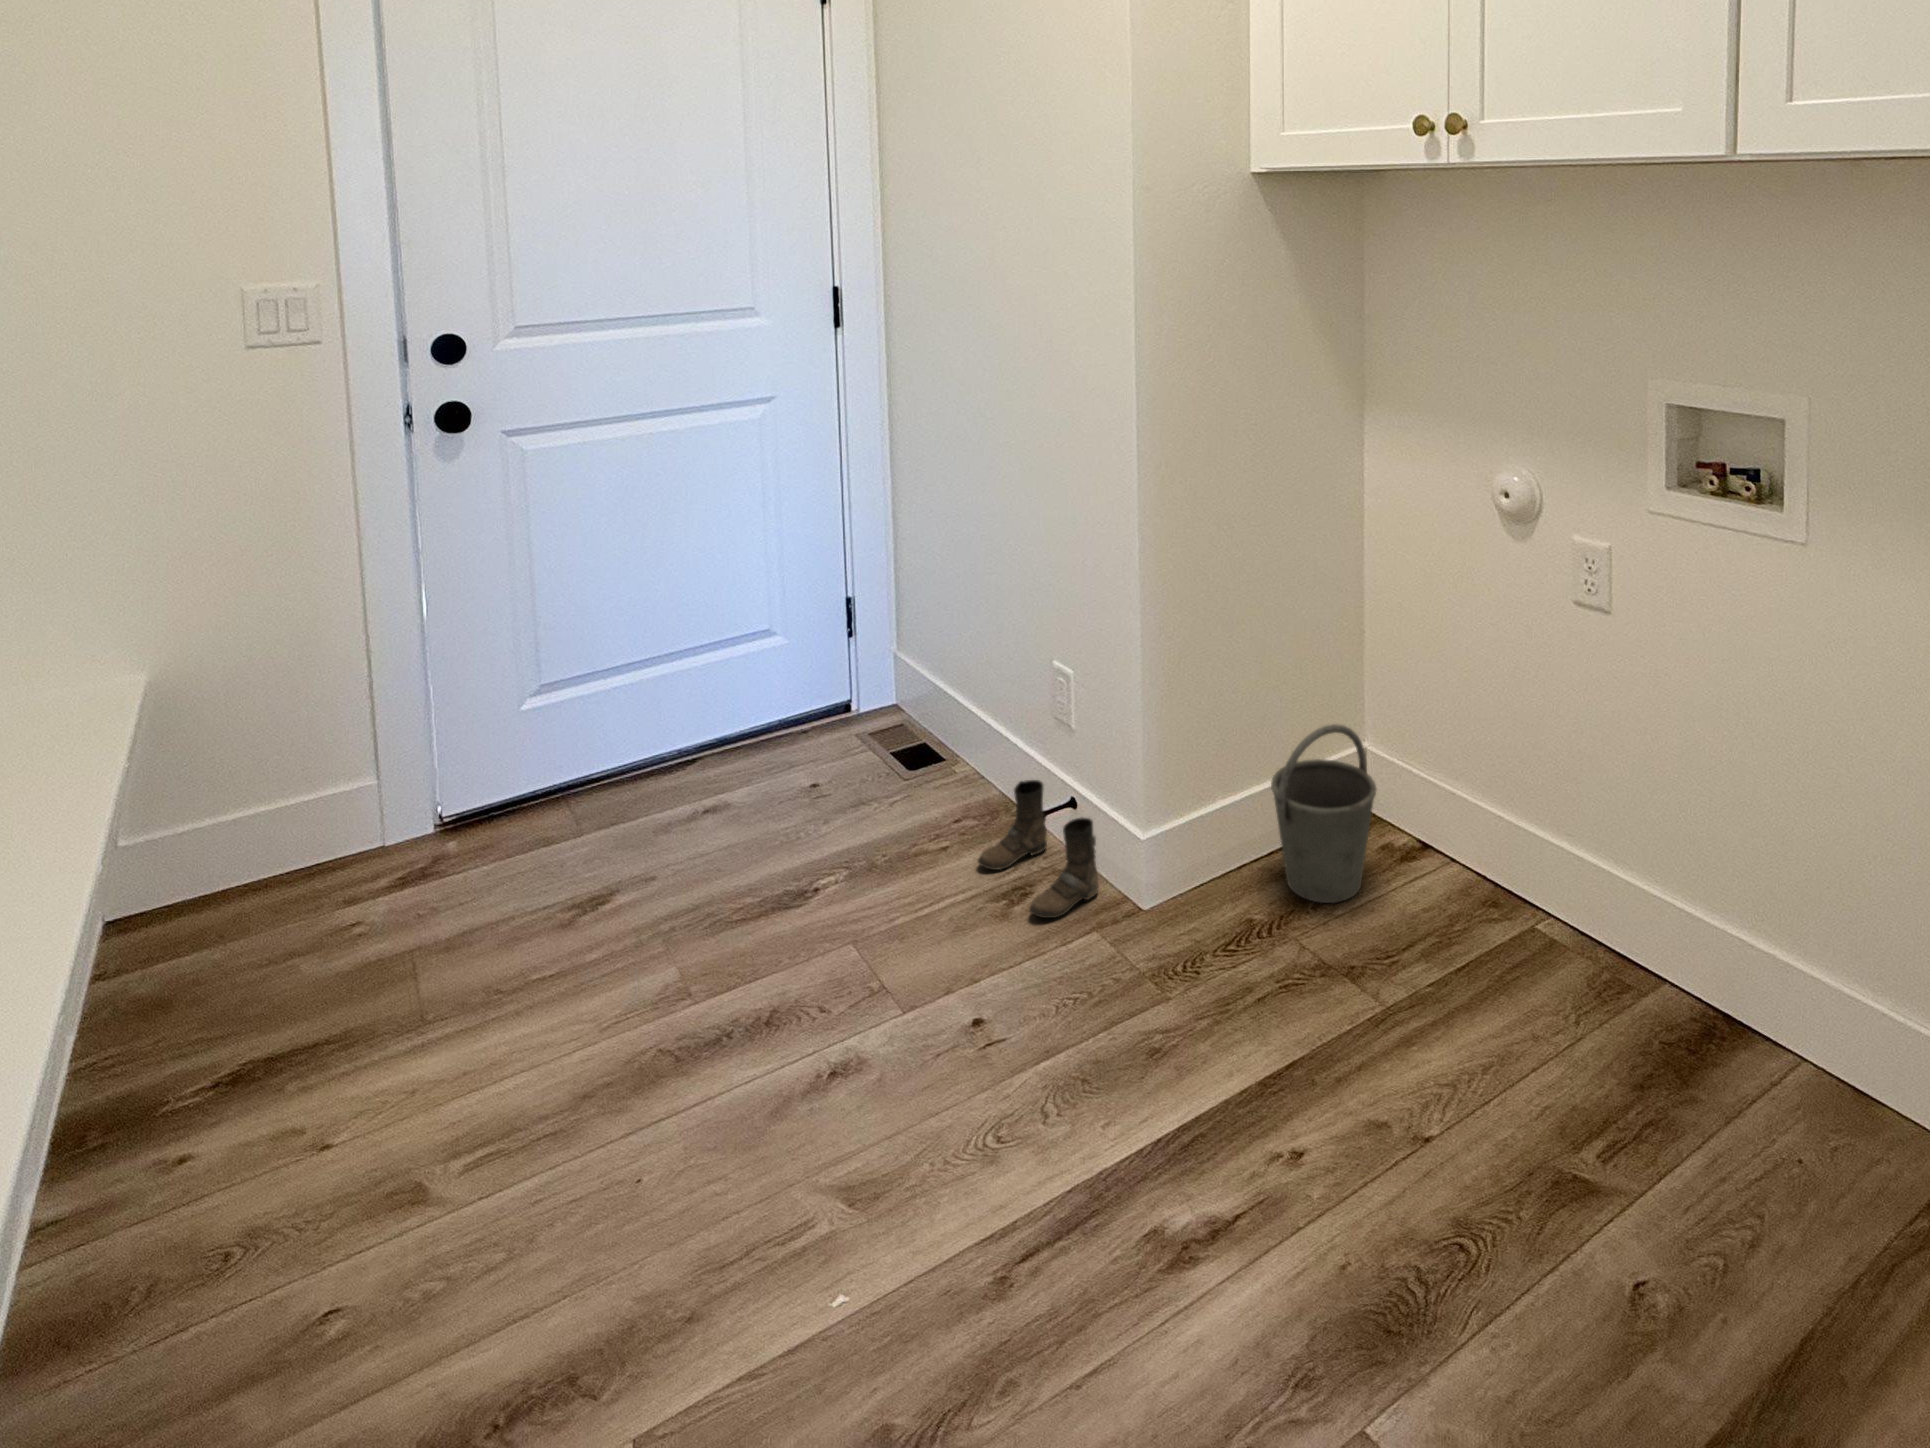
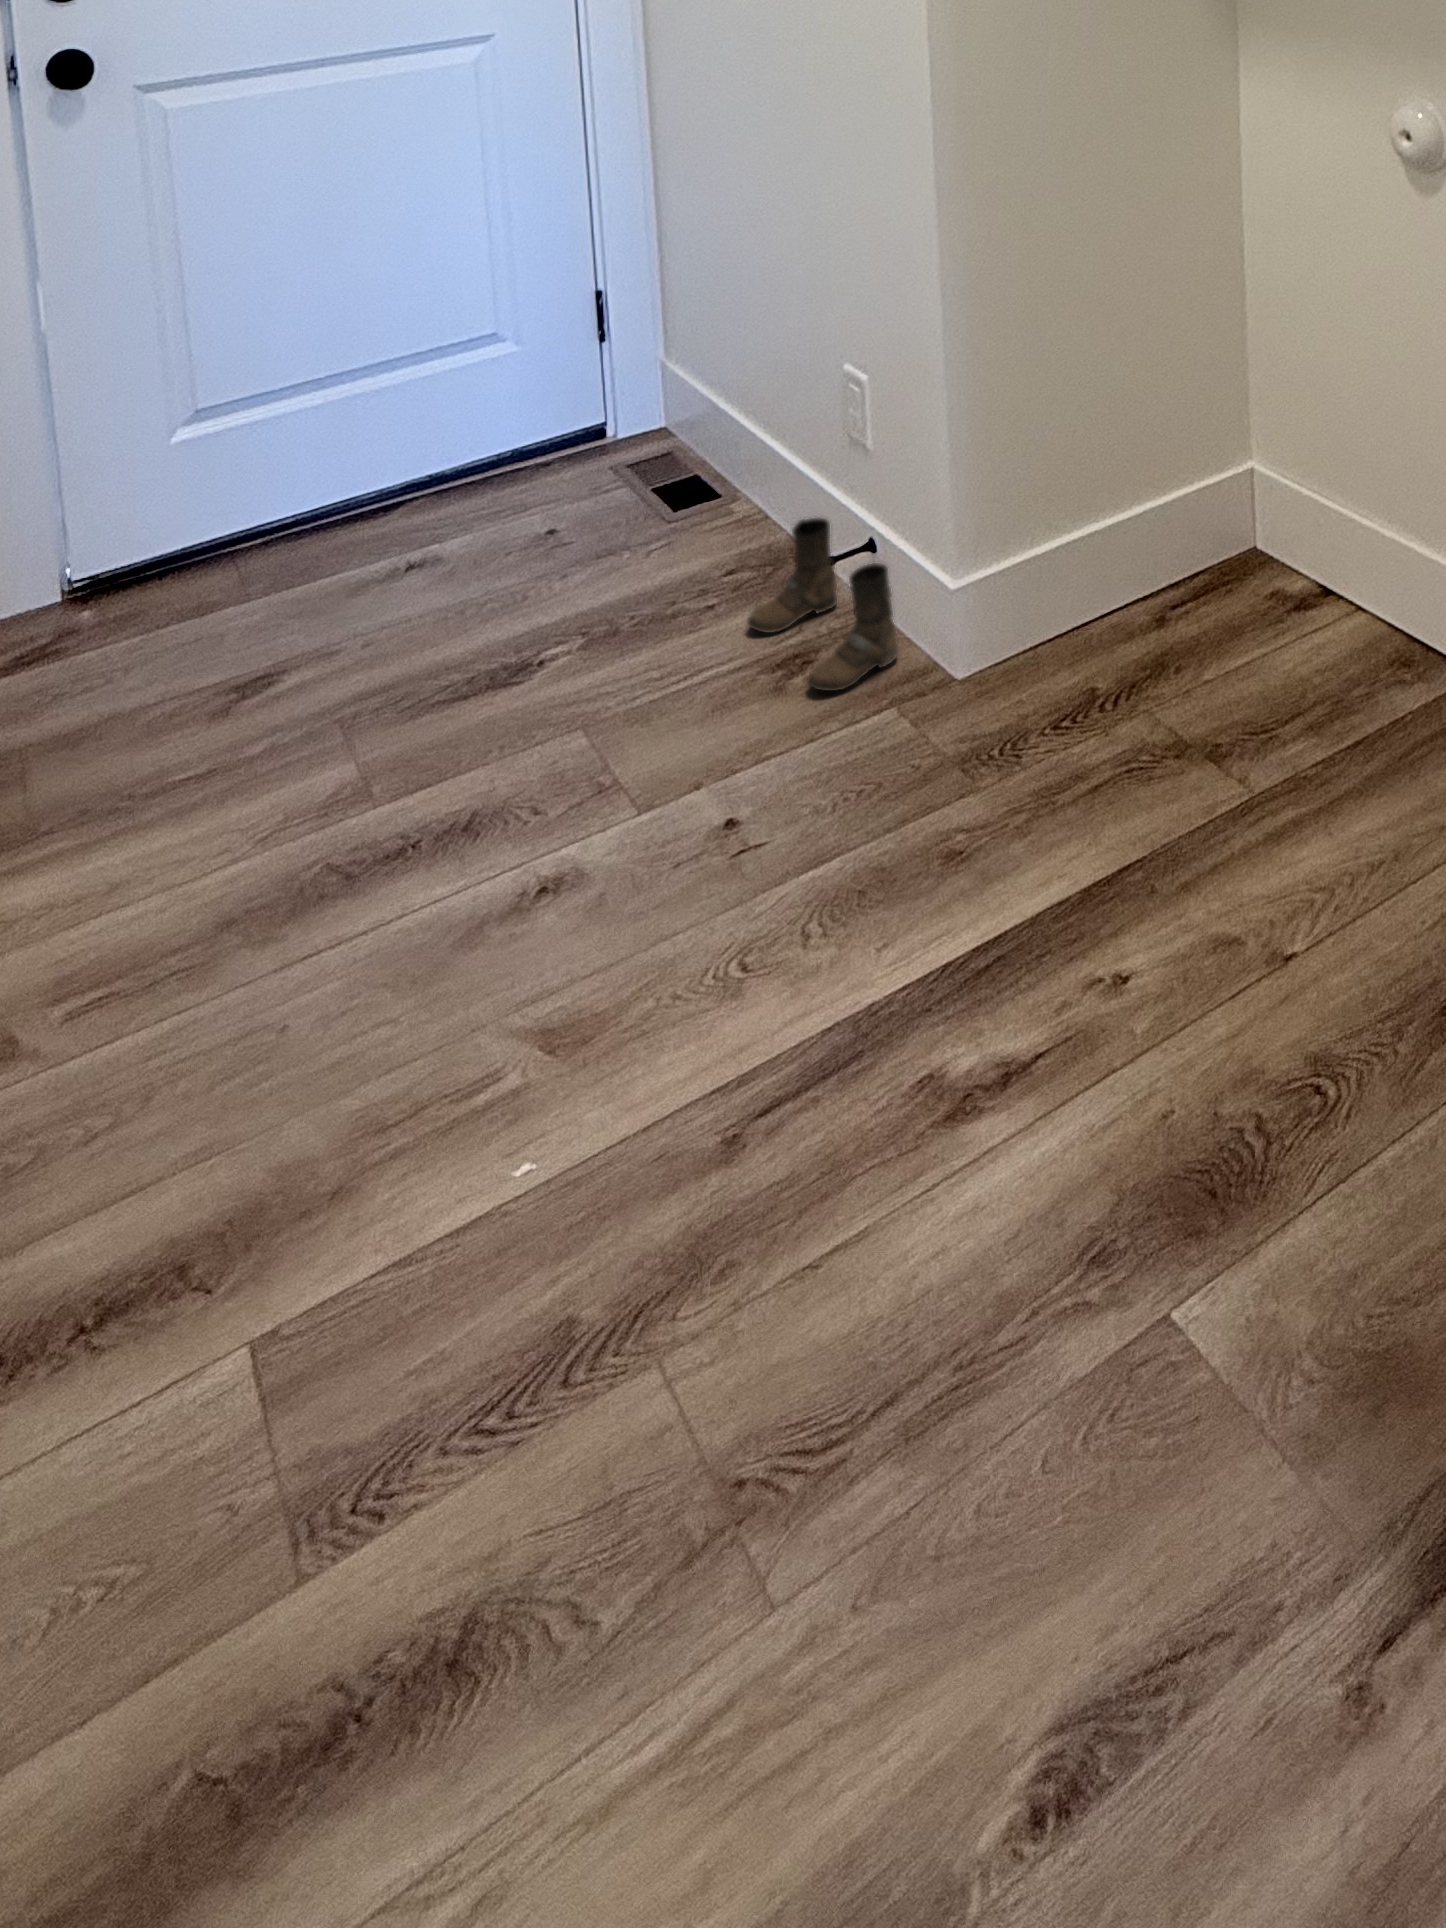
bucket: present [1271,724,1376,903] -> none [1115,437,1249,665]

